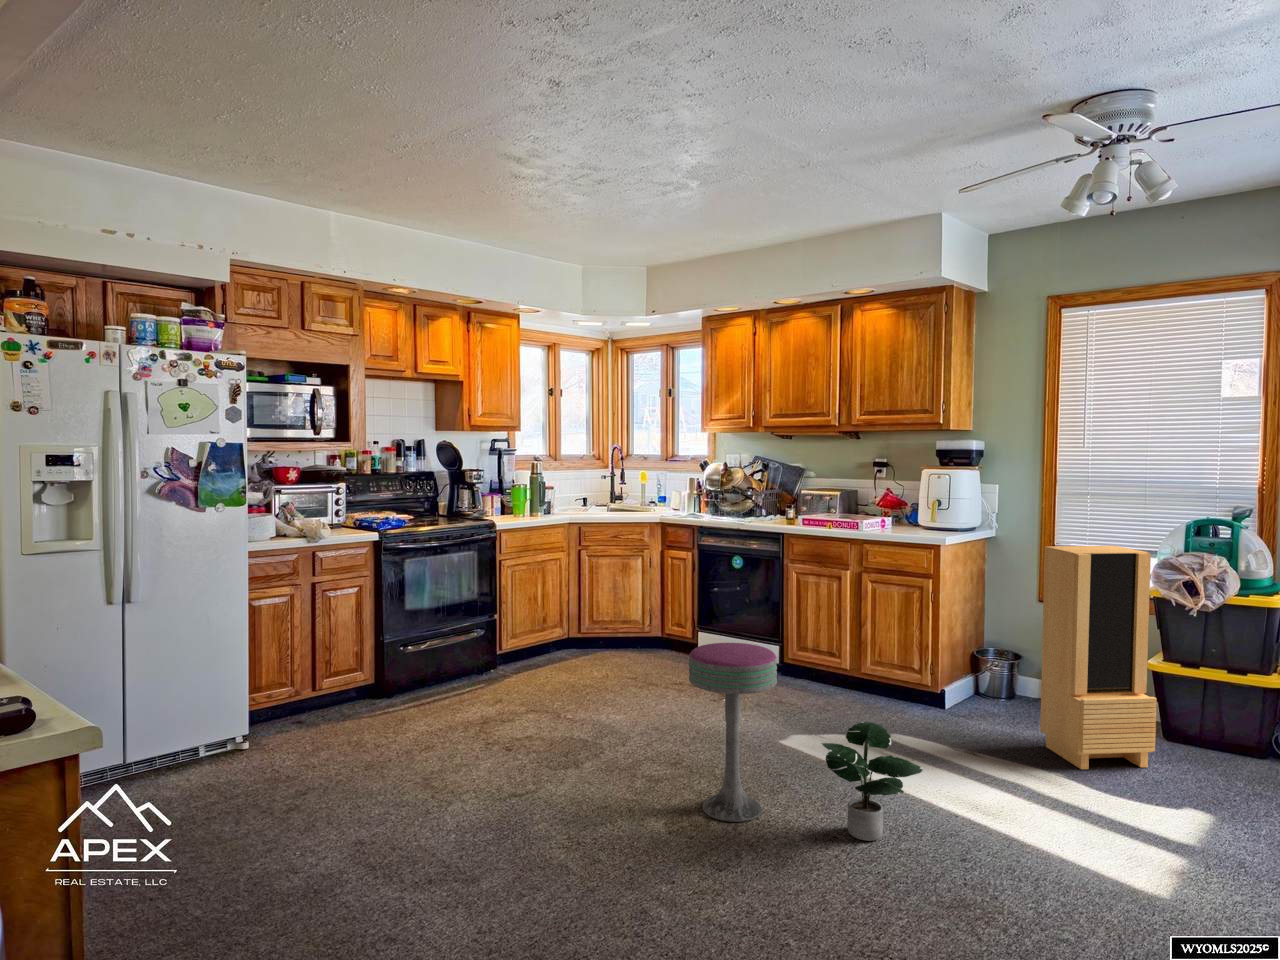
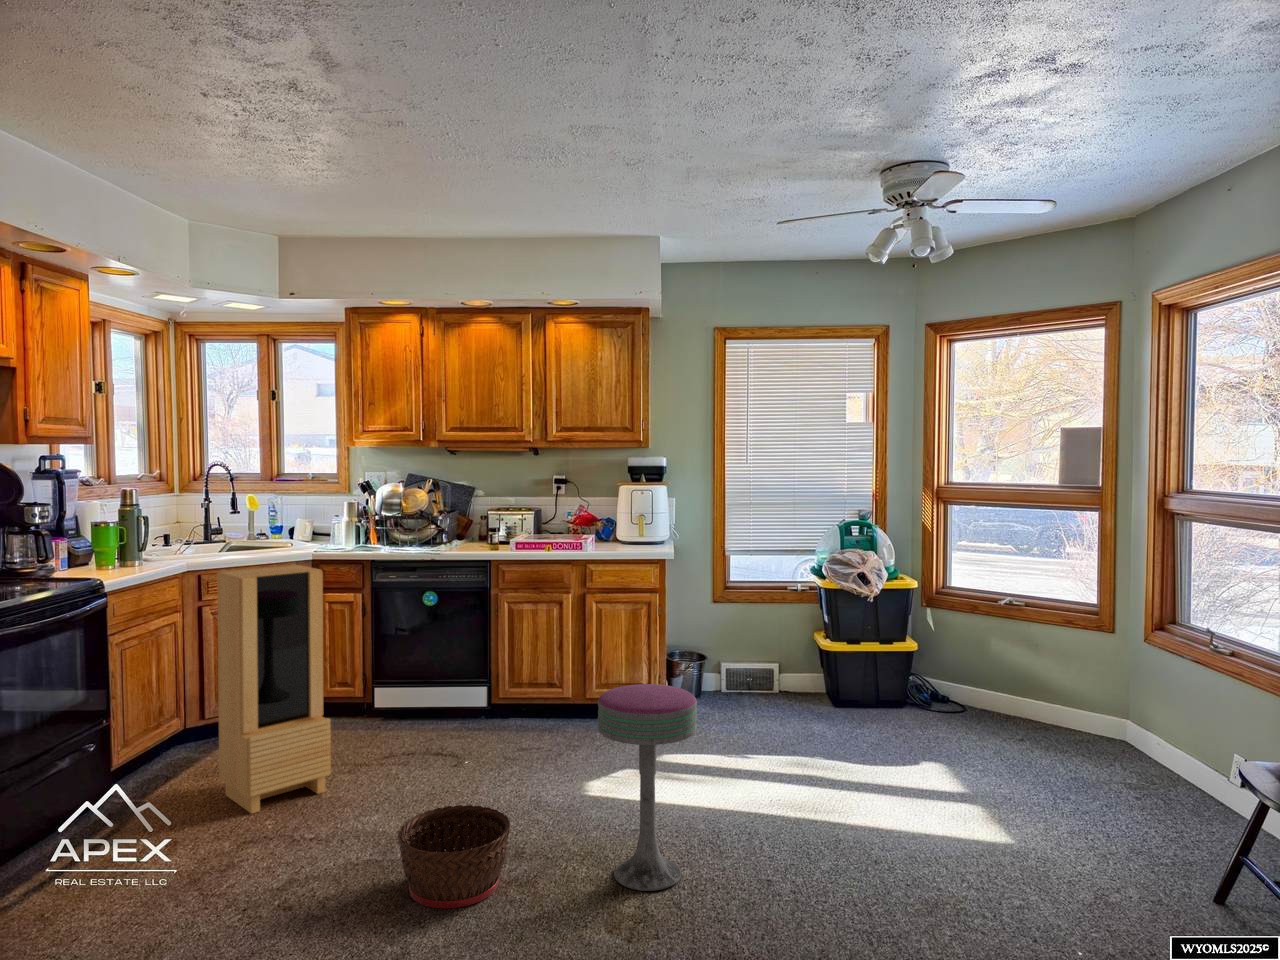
storage cabinet: present [1040,546,1157,769] -> present [217,565,331,813]
basket: none [557,712,642,784] -> present [397,805,511,909]
potted plant: present [822,722,923,841] -> none [734,740,835,860]

